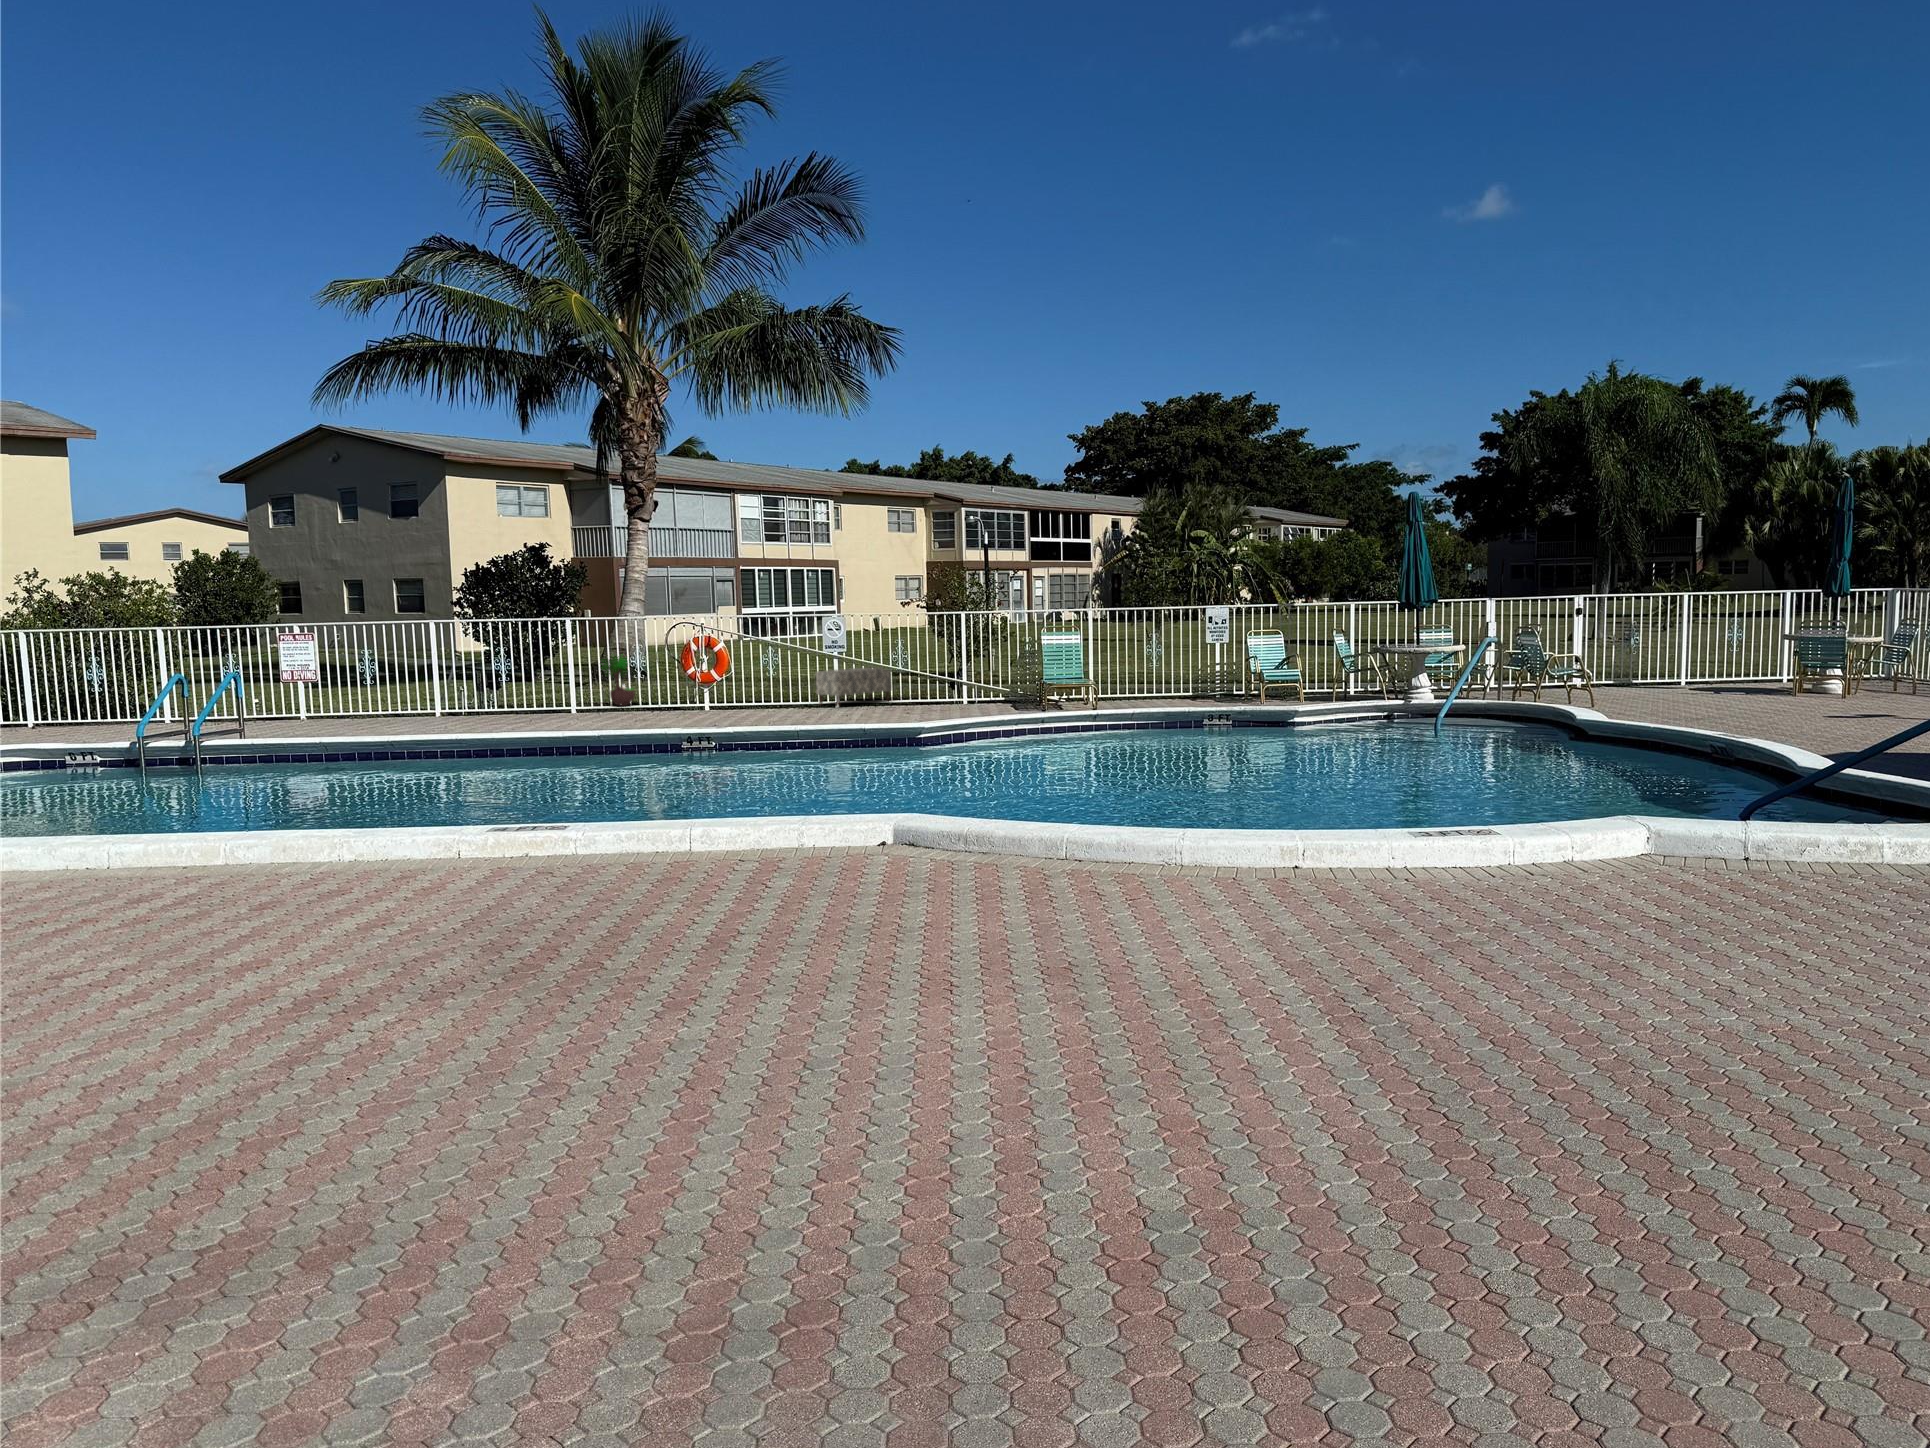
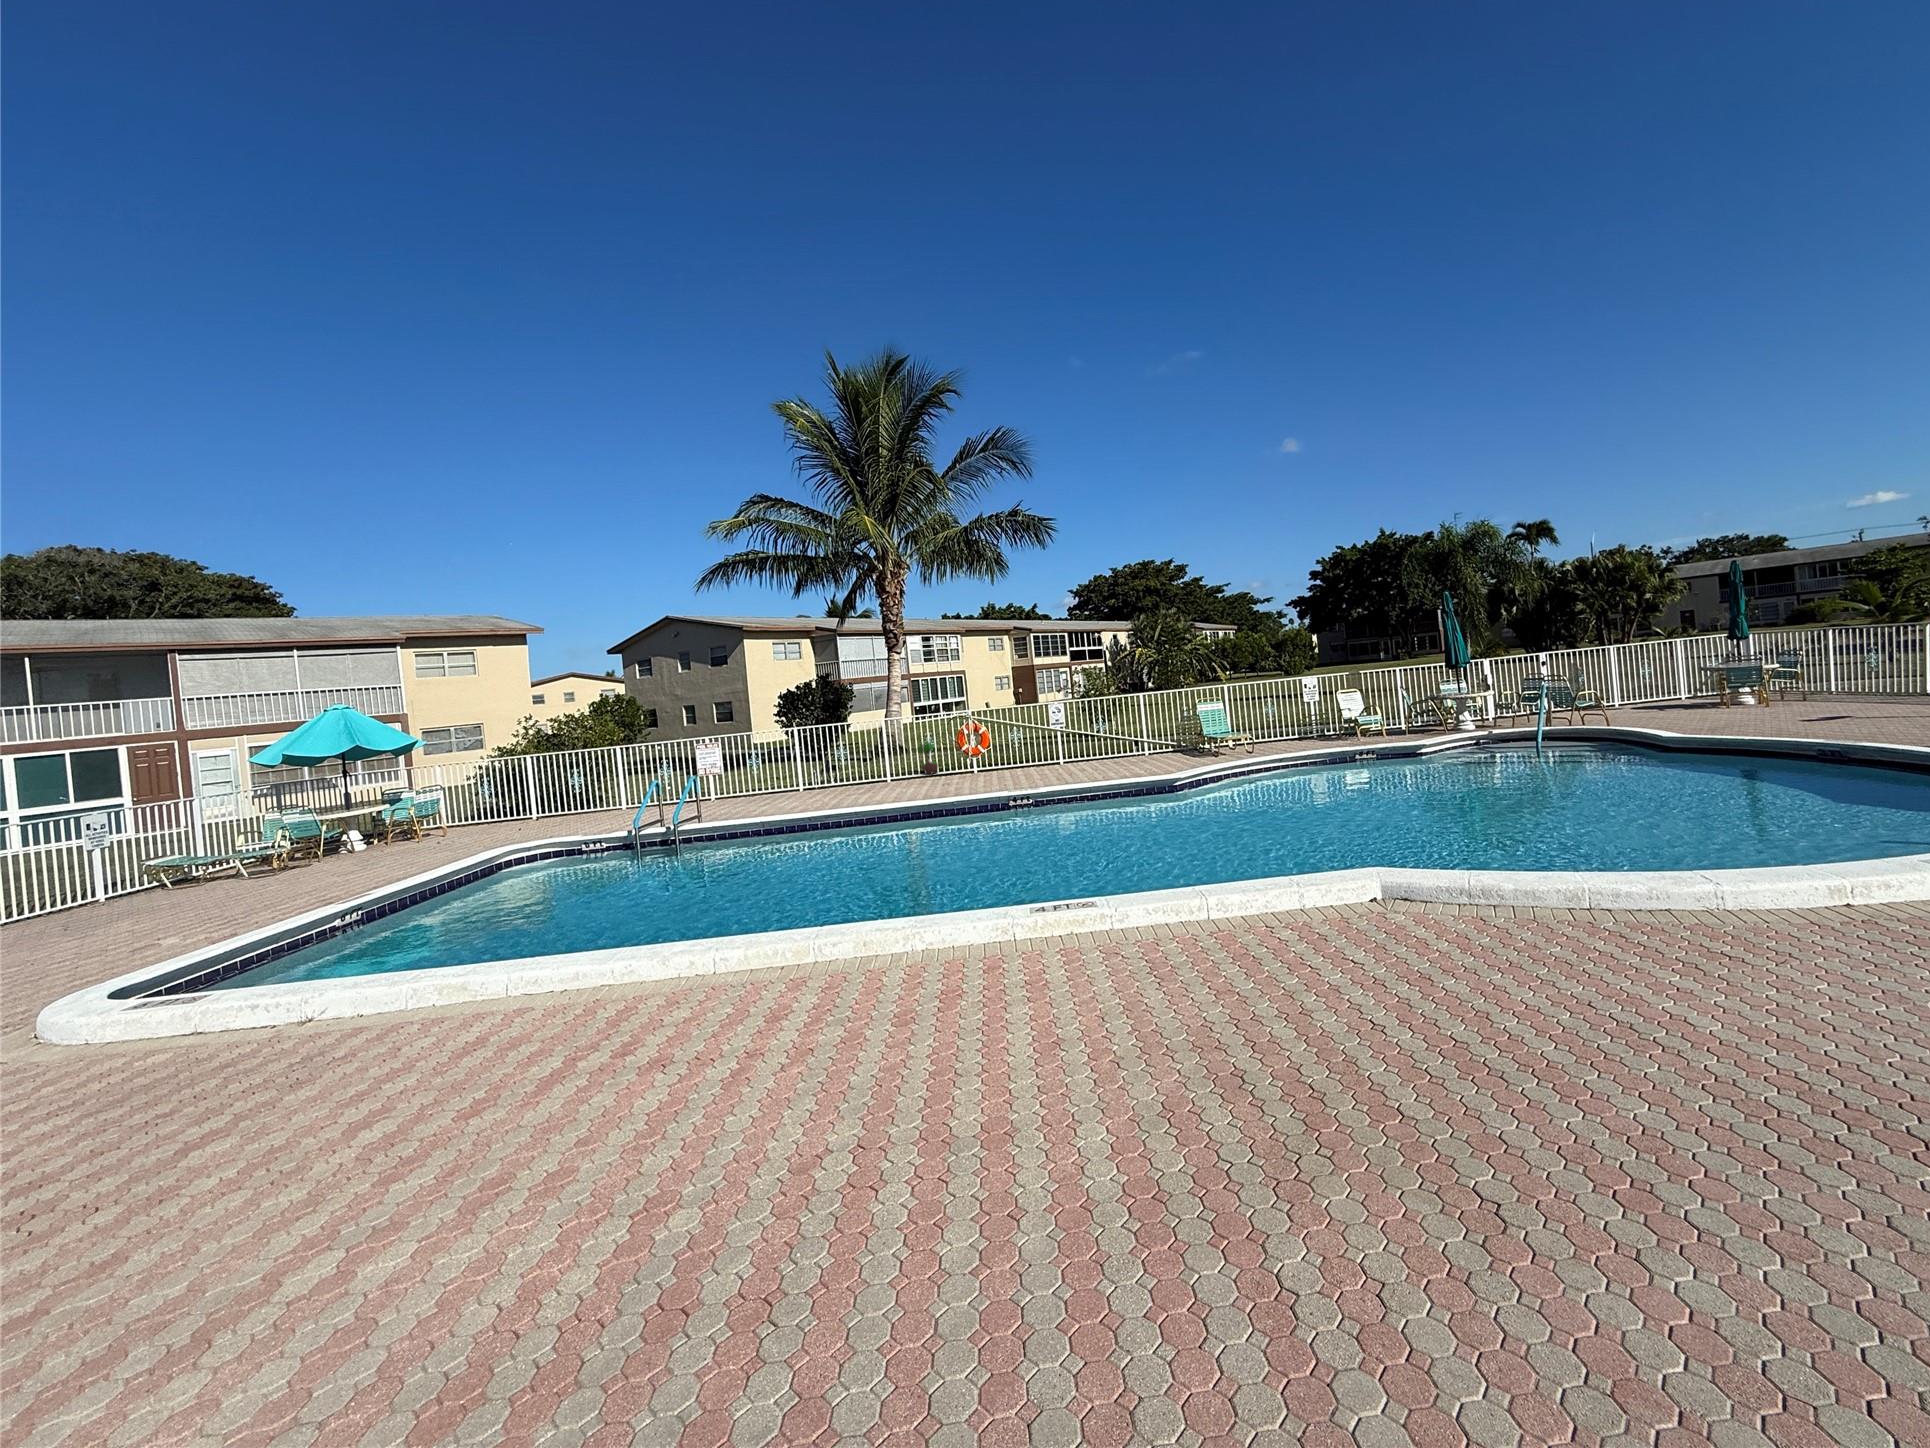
bench: present [816,668,892,706] -> none [1059,735,1105,763]

